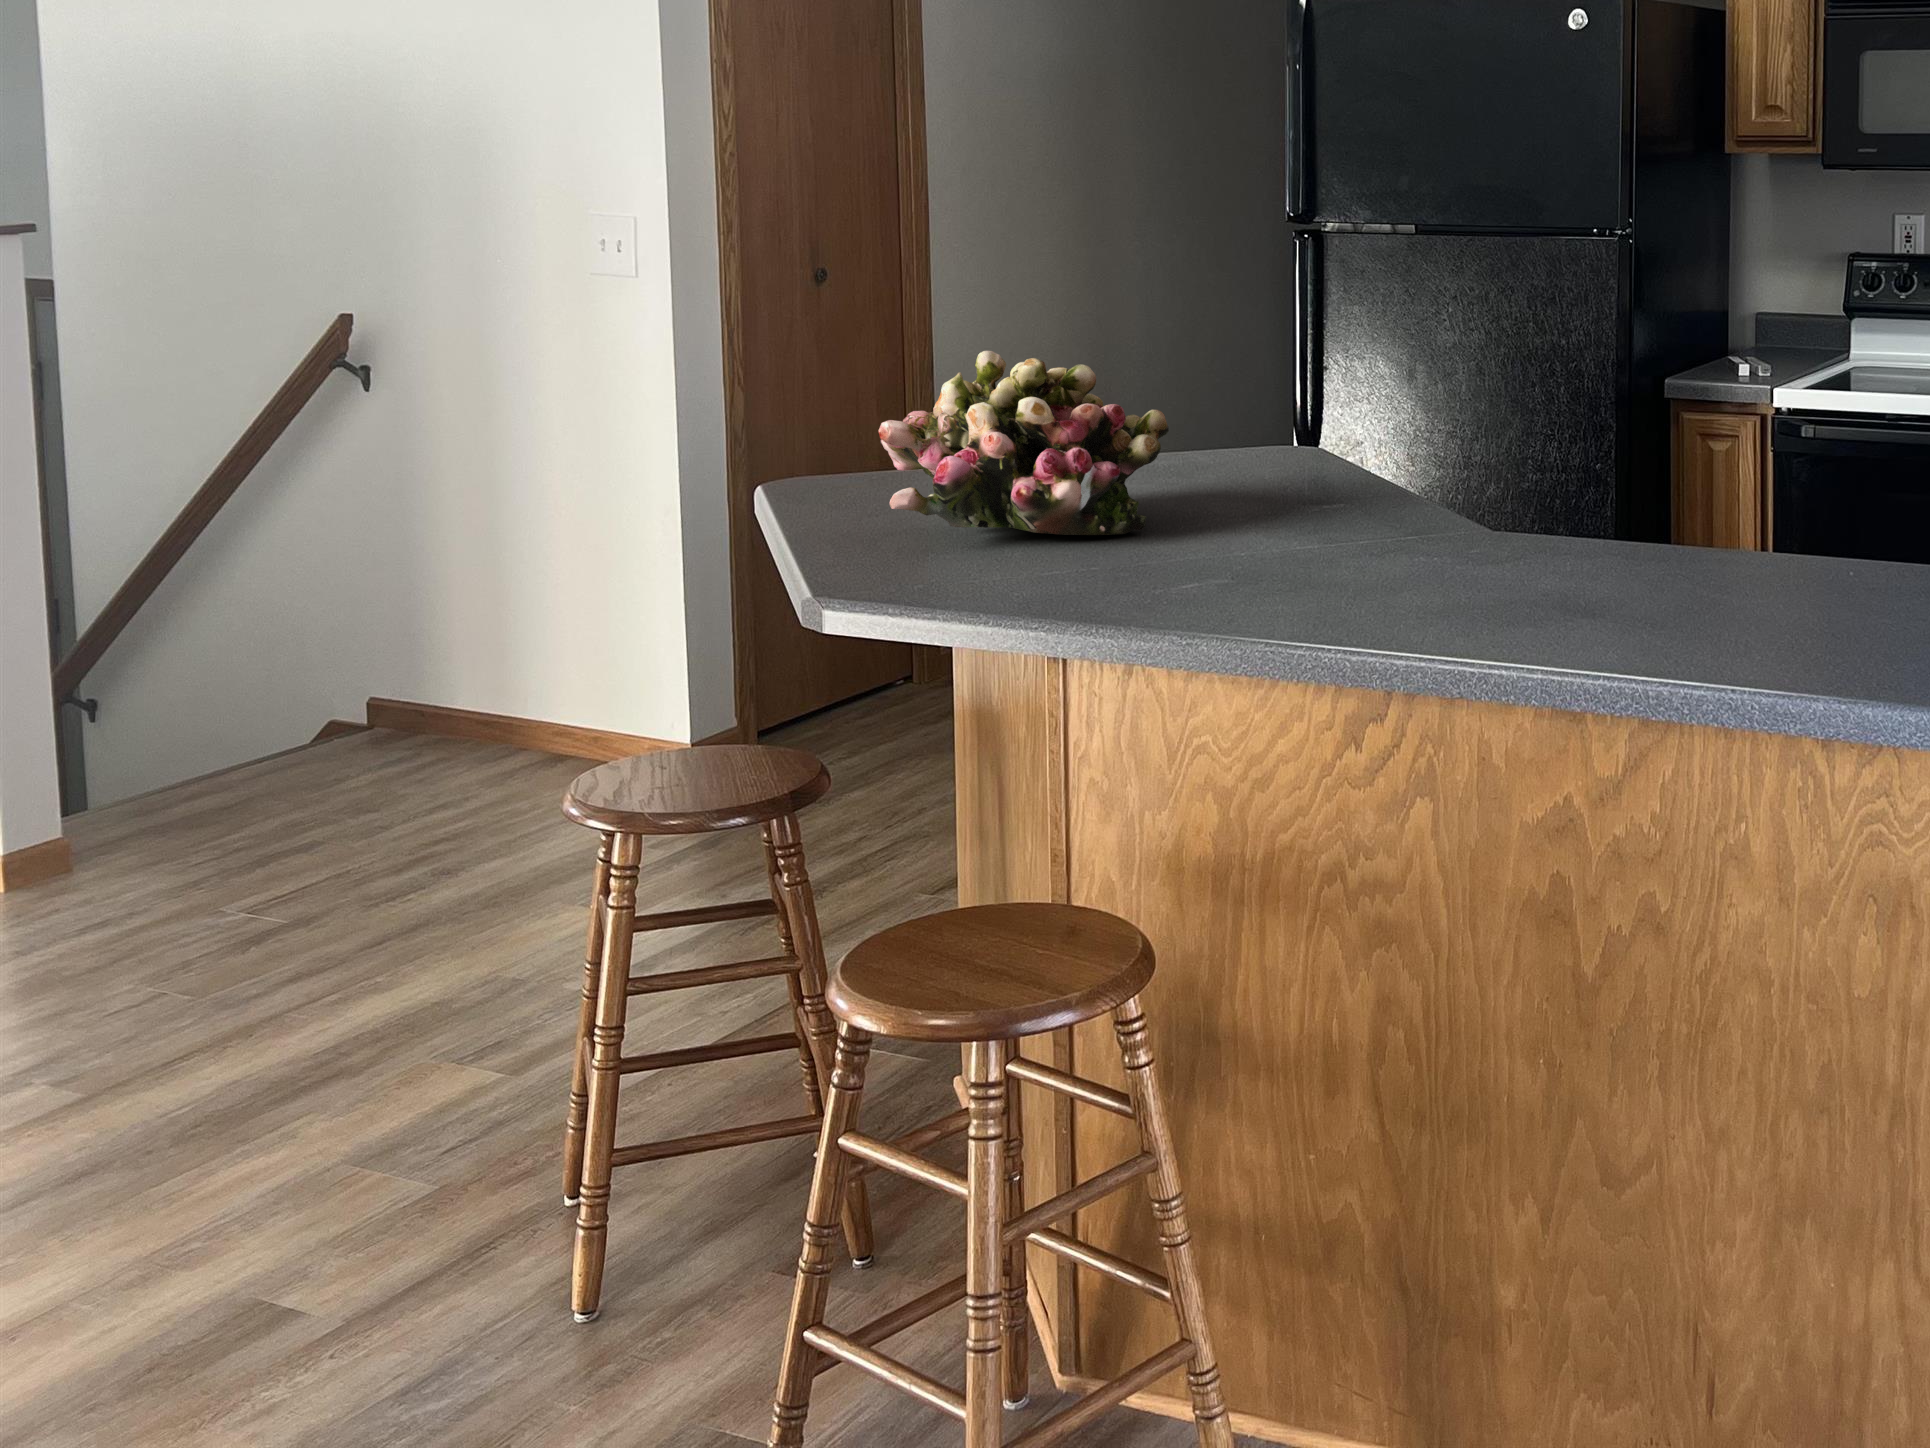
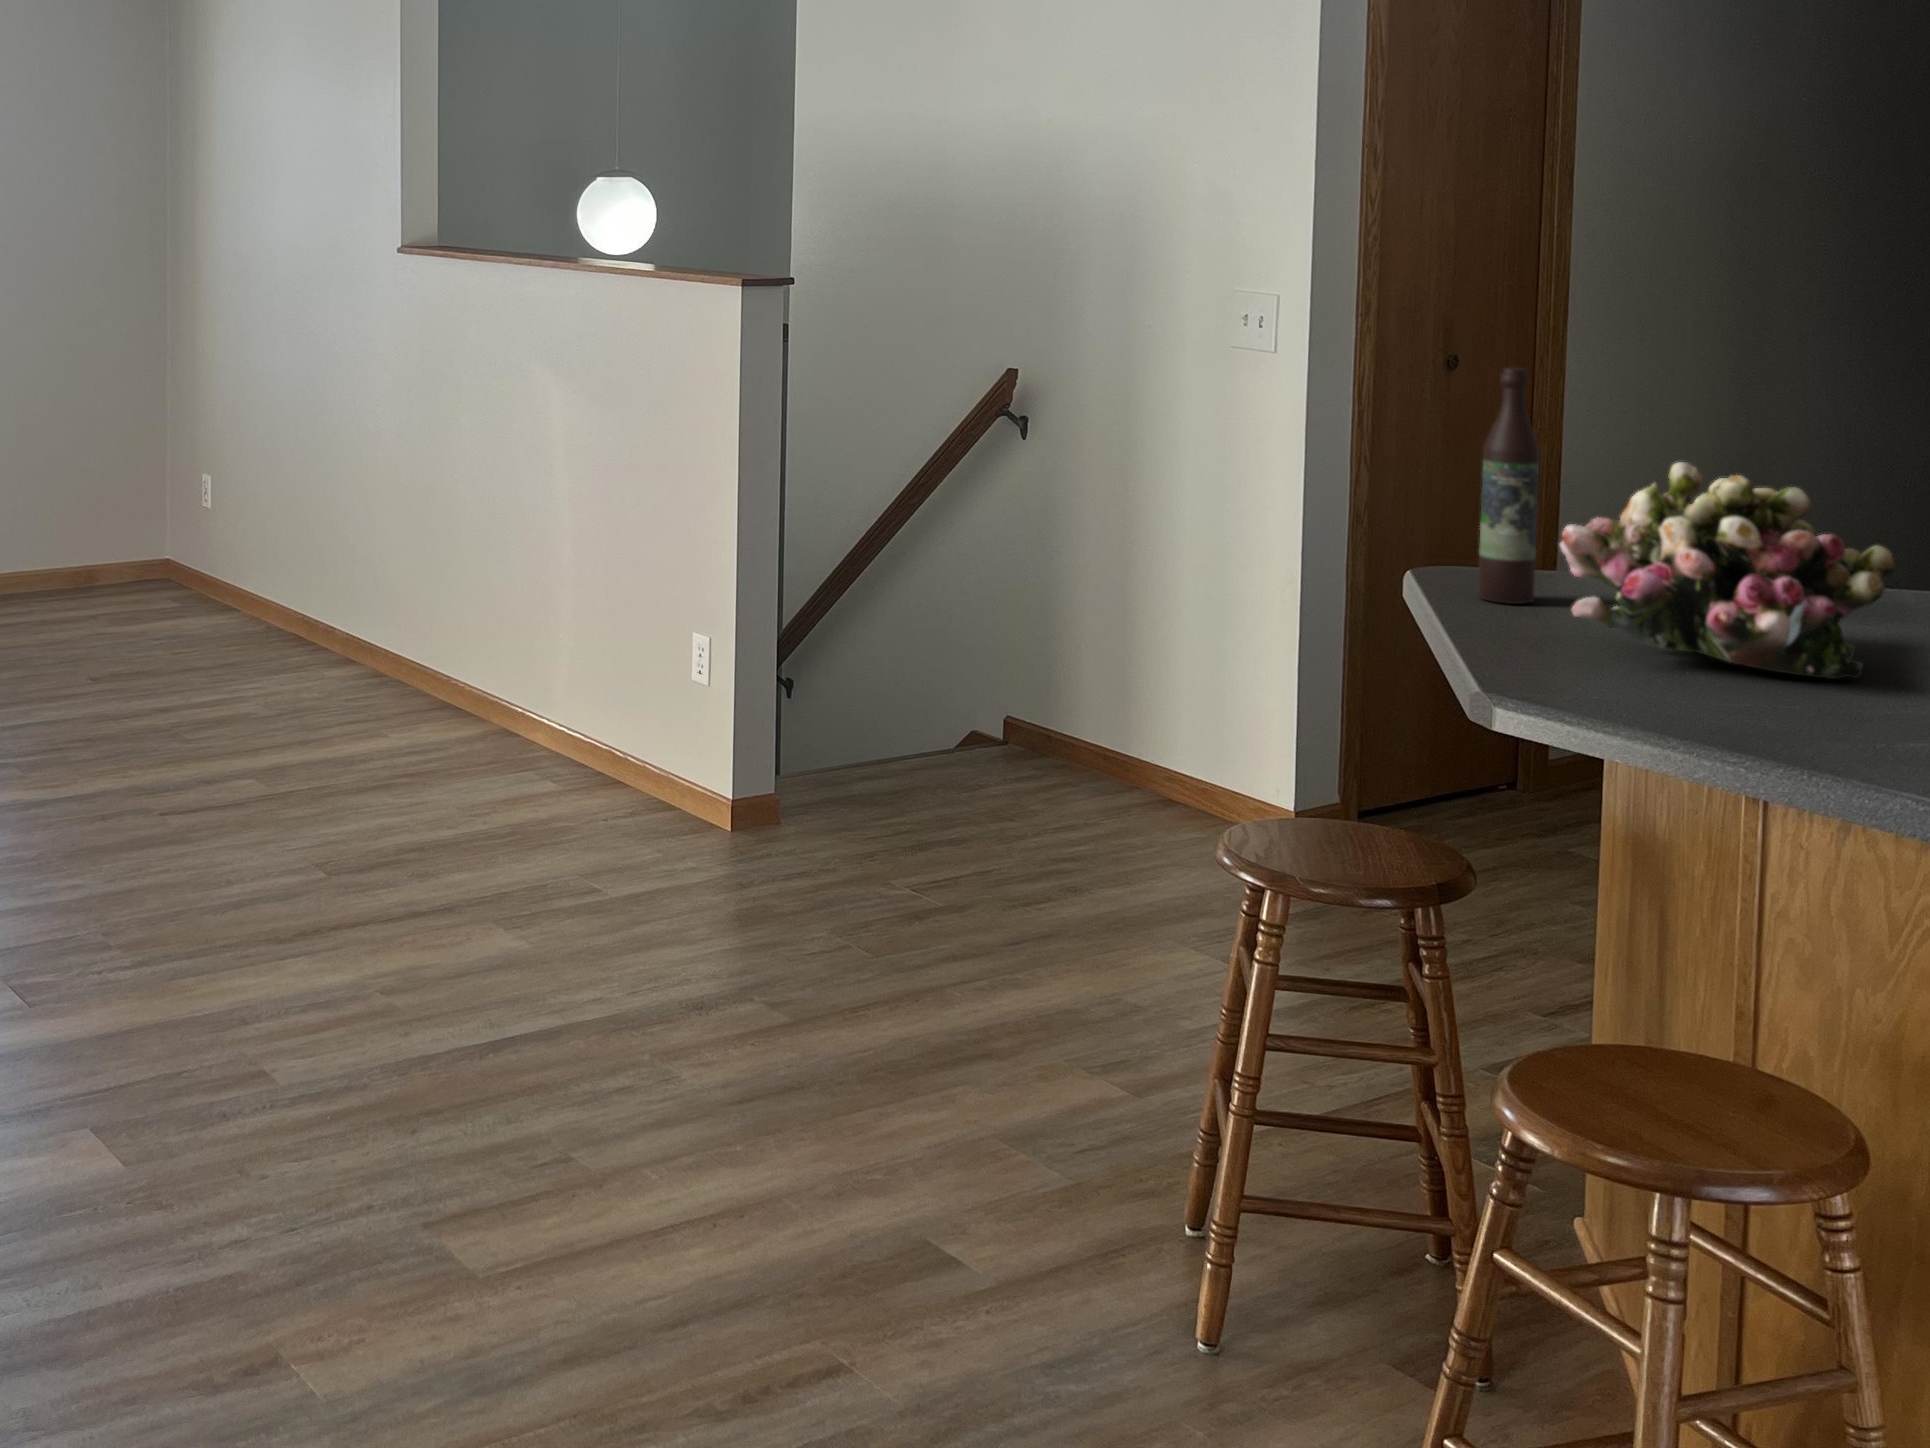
wine bottle: none [810,273,869,505] -> present [1478,368,1540,604]

